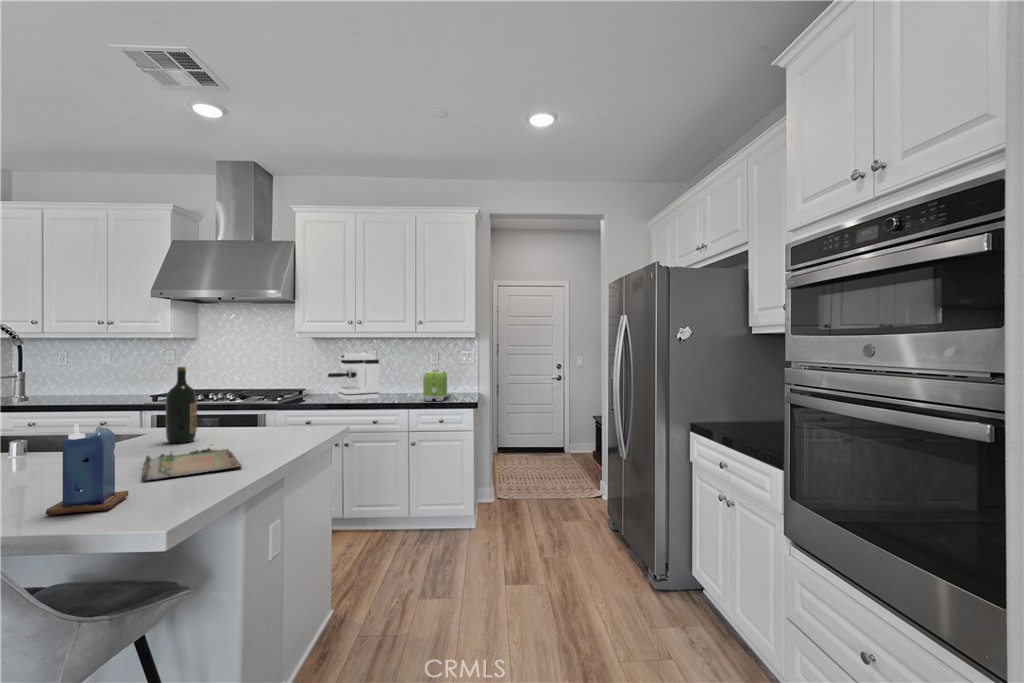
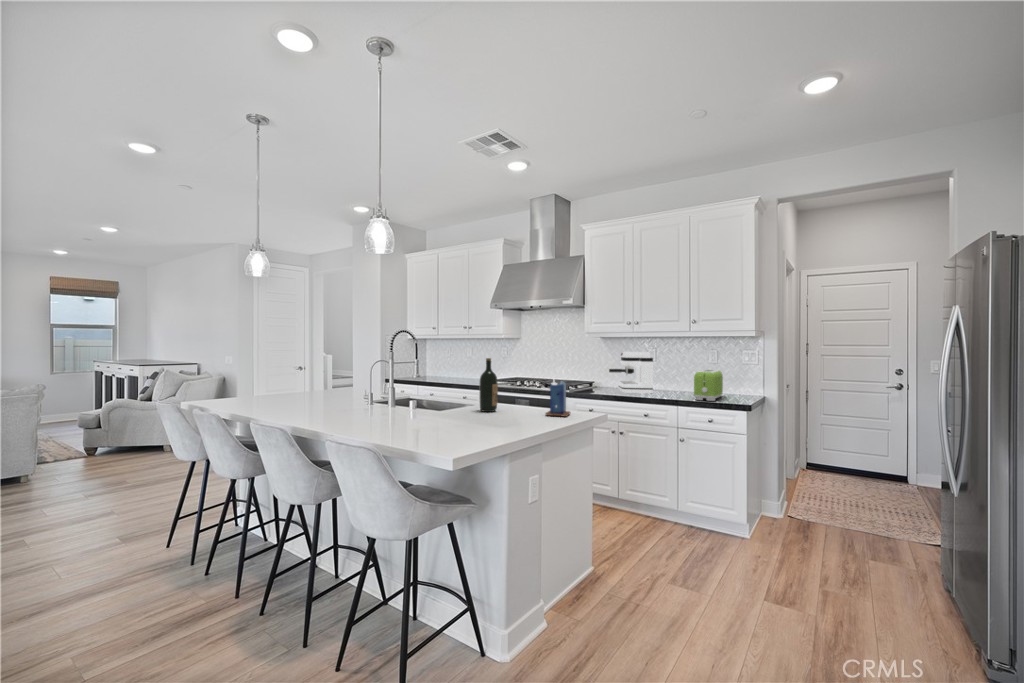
candle: present [46,424,129,515] -> present [546,380,570,417]
tray: present [143,444,242,481] -> none [452,412,509,432]

